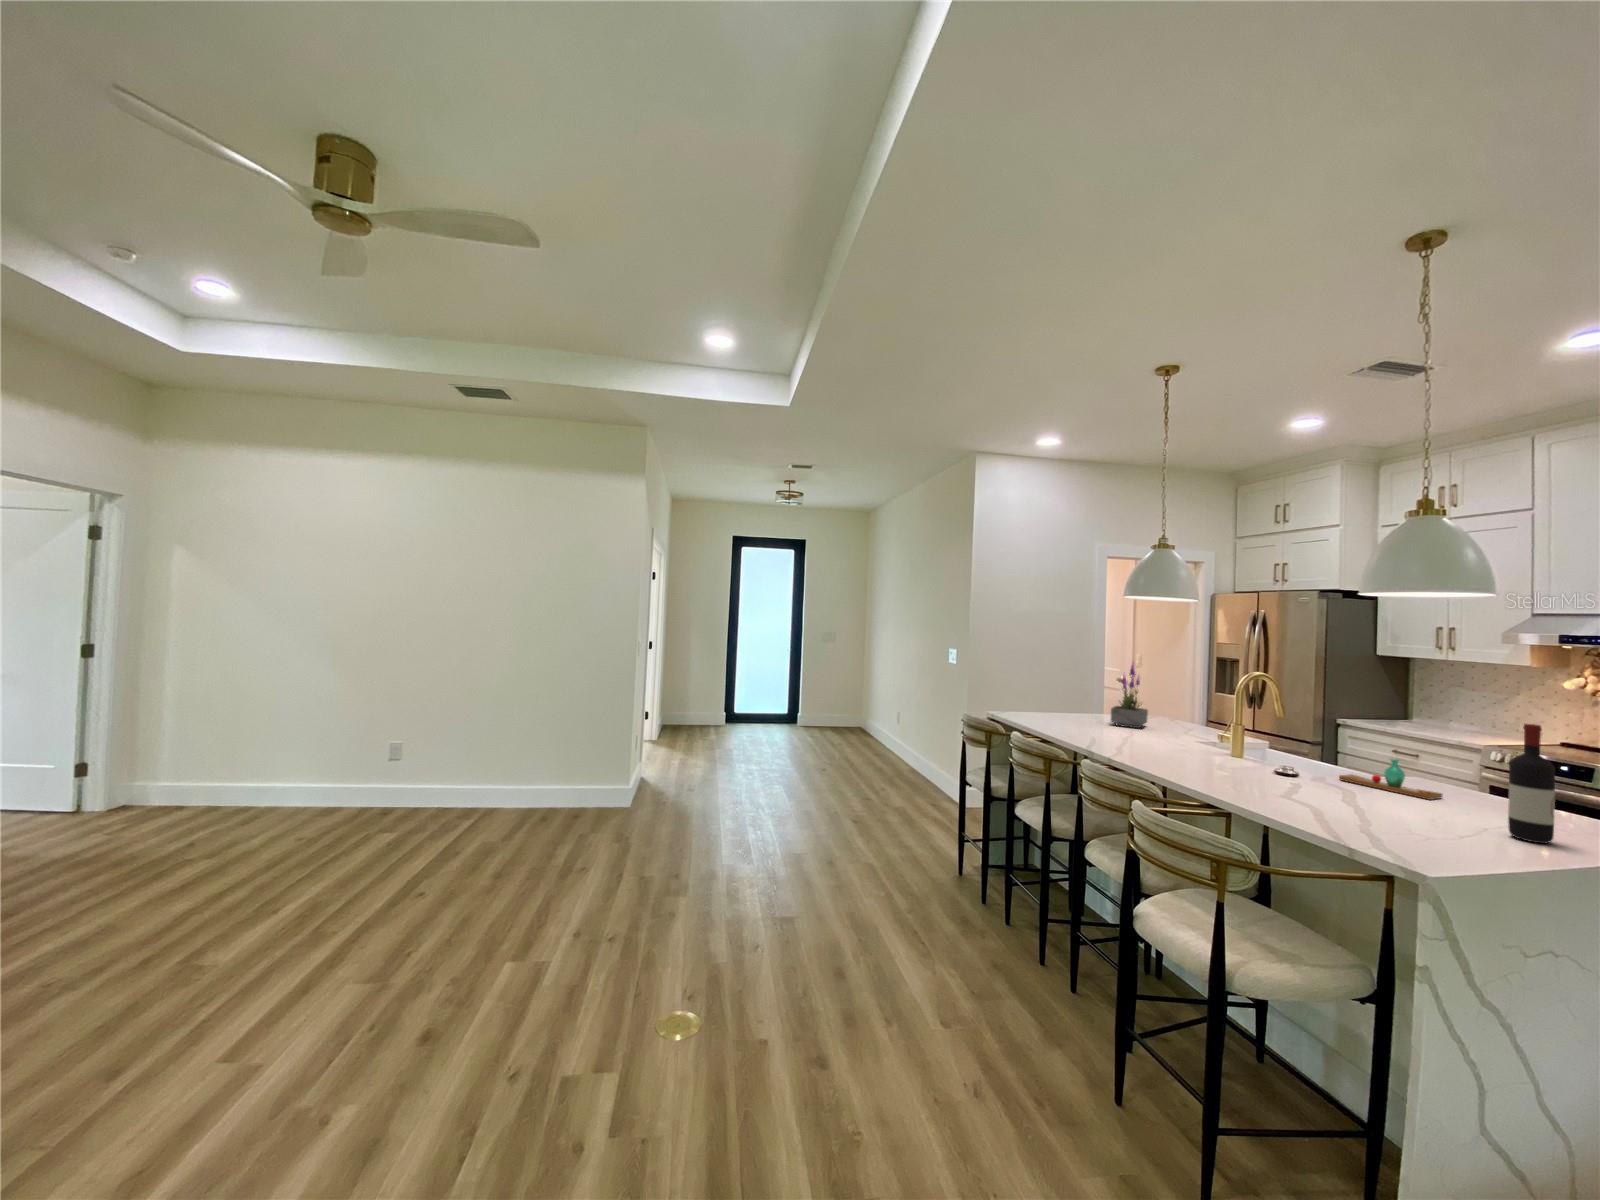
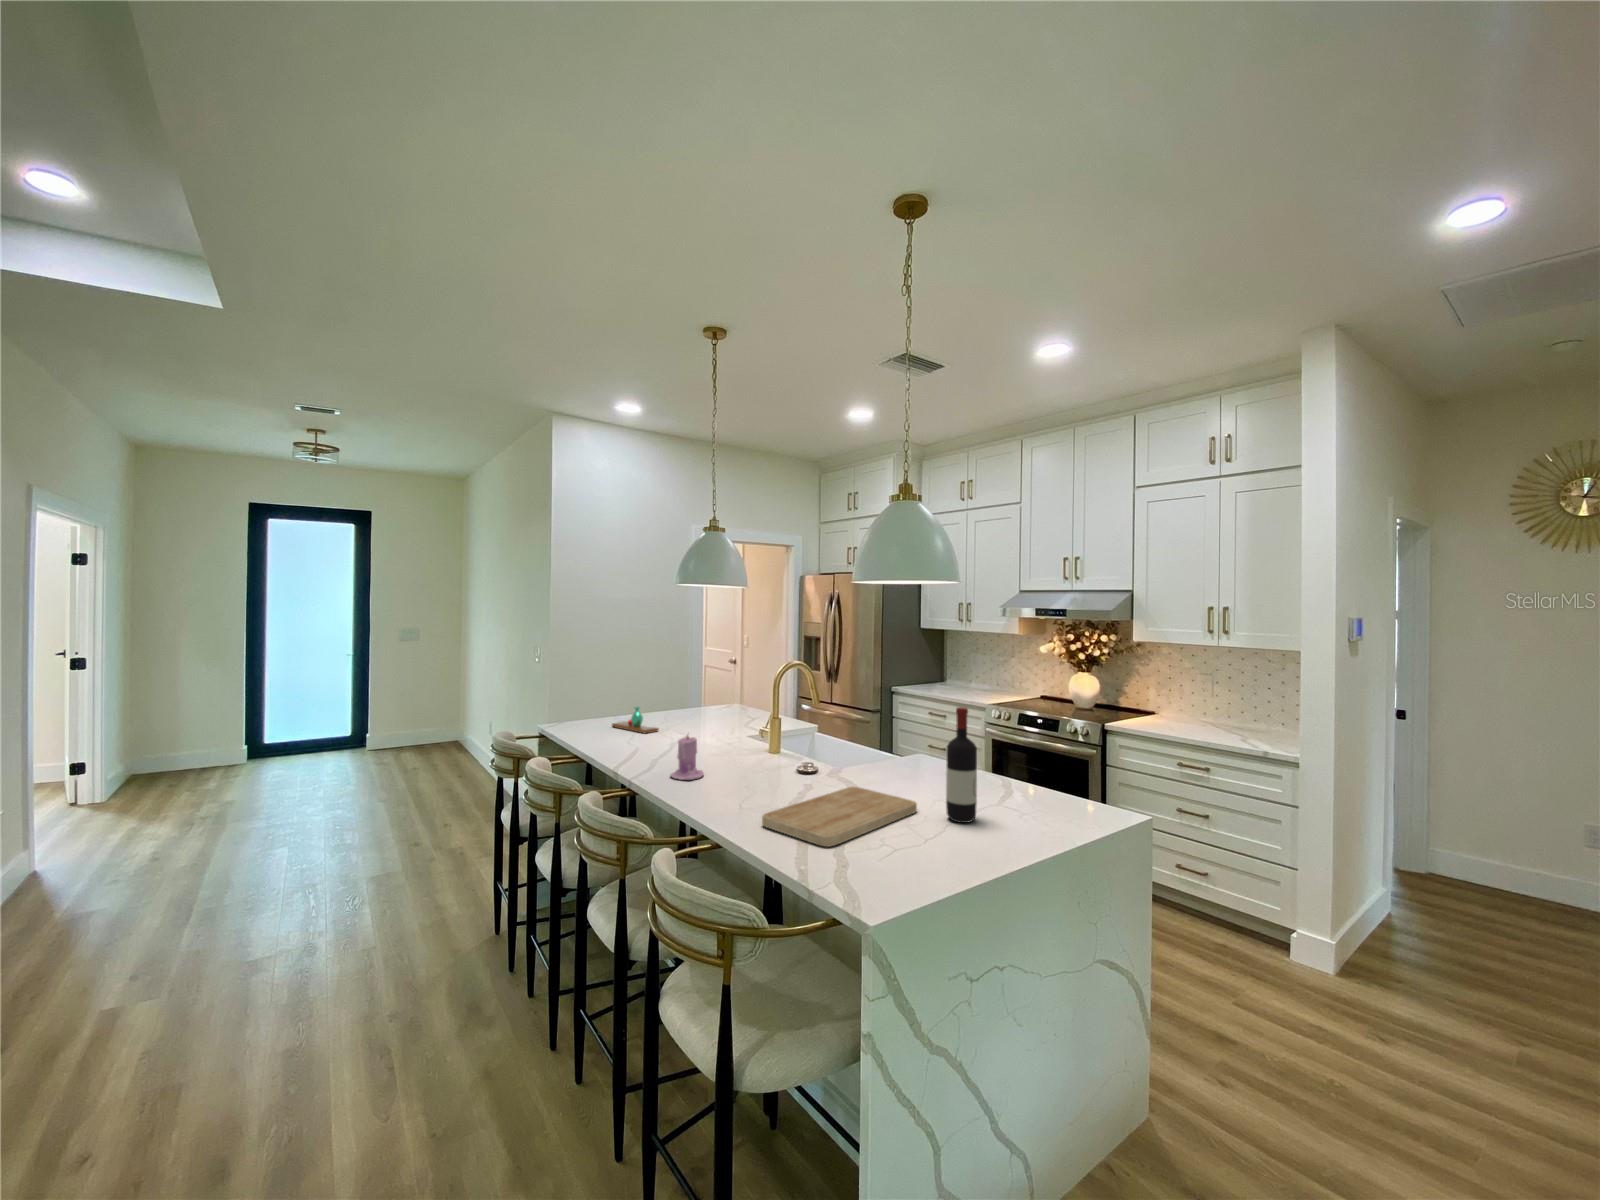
potted plant: present [1111,662,1148,728] -> none [673,651,712,726]
candle: none [1149,724,1182,767] -> present [671,736,704,780]
vase: present [1339,758,1442,800] -> present [612,707,659,733]
cutting board: none [1282,793,1462,834] -> present [762,787,917,847]

